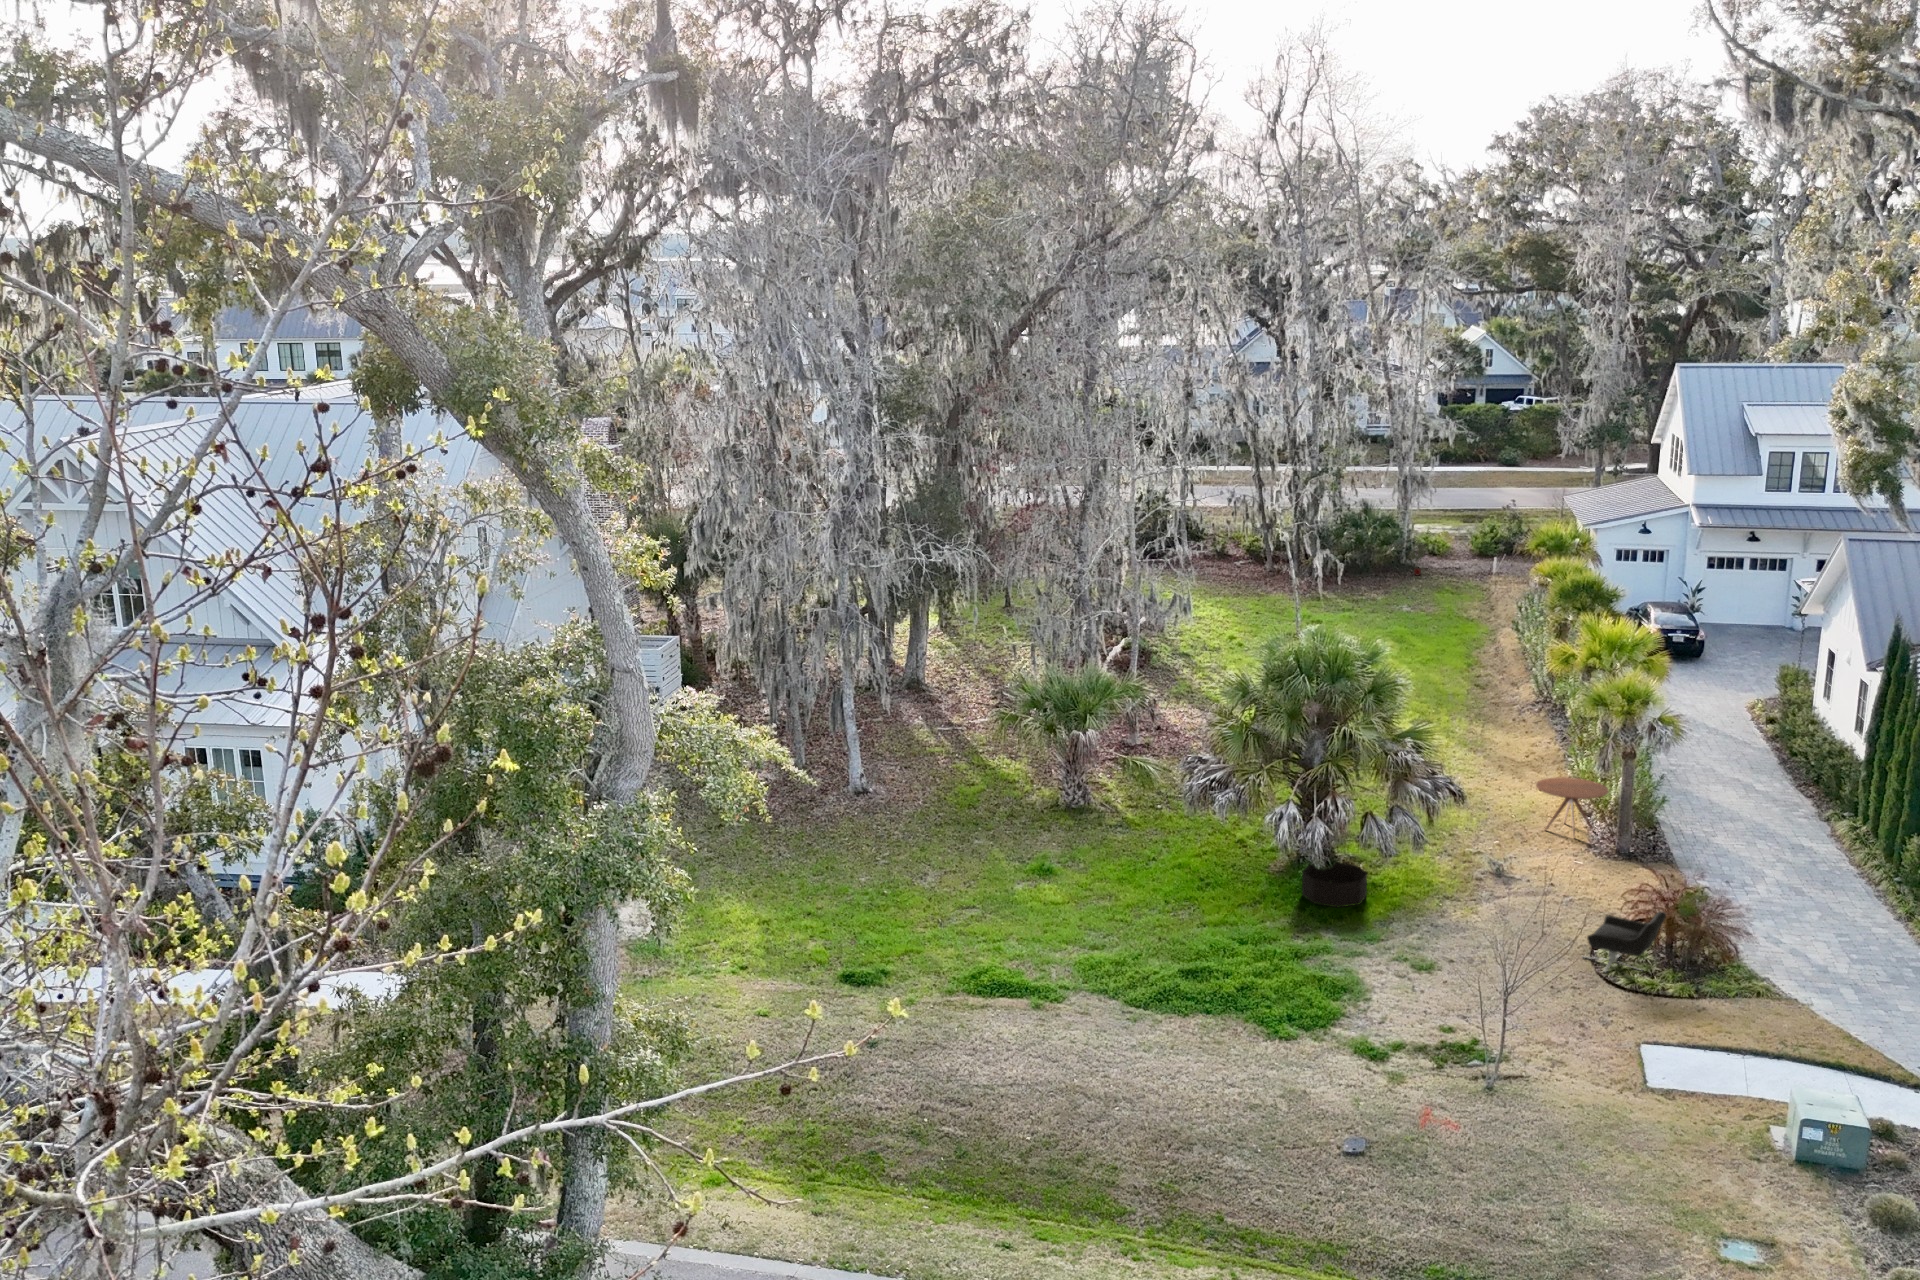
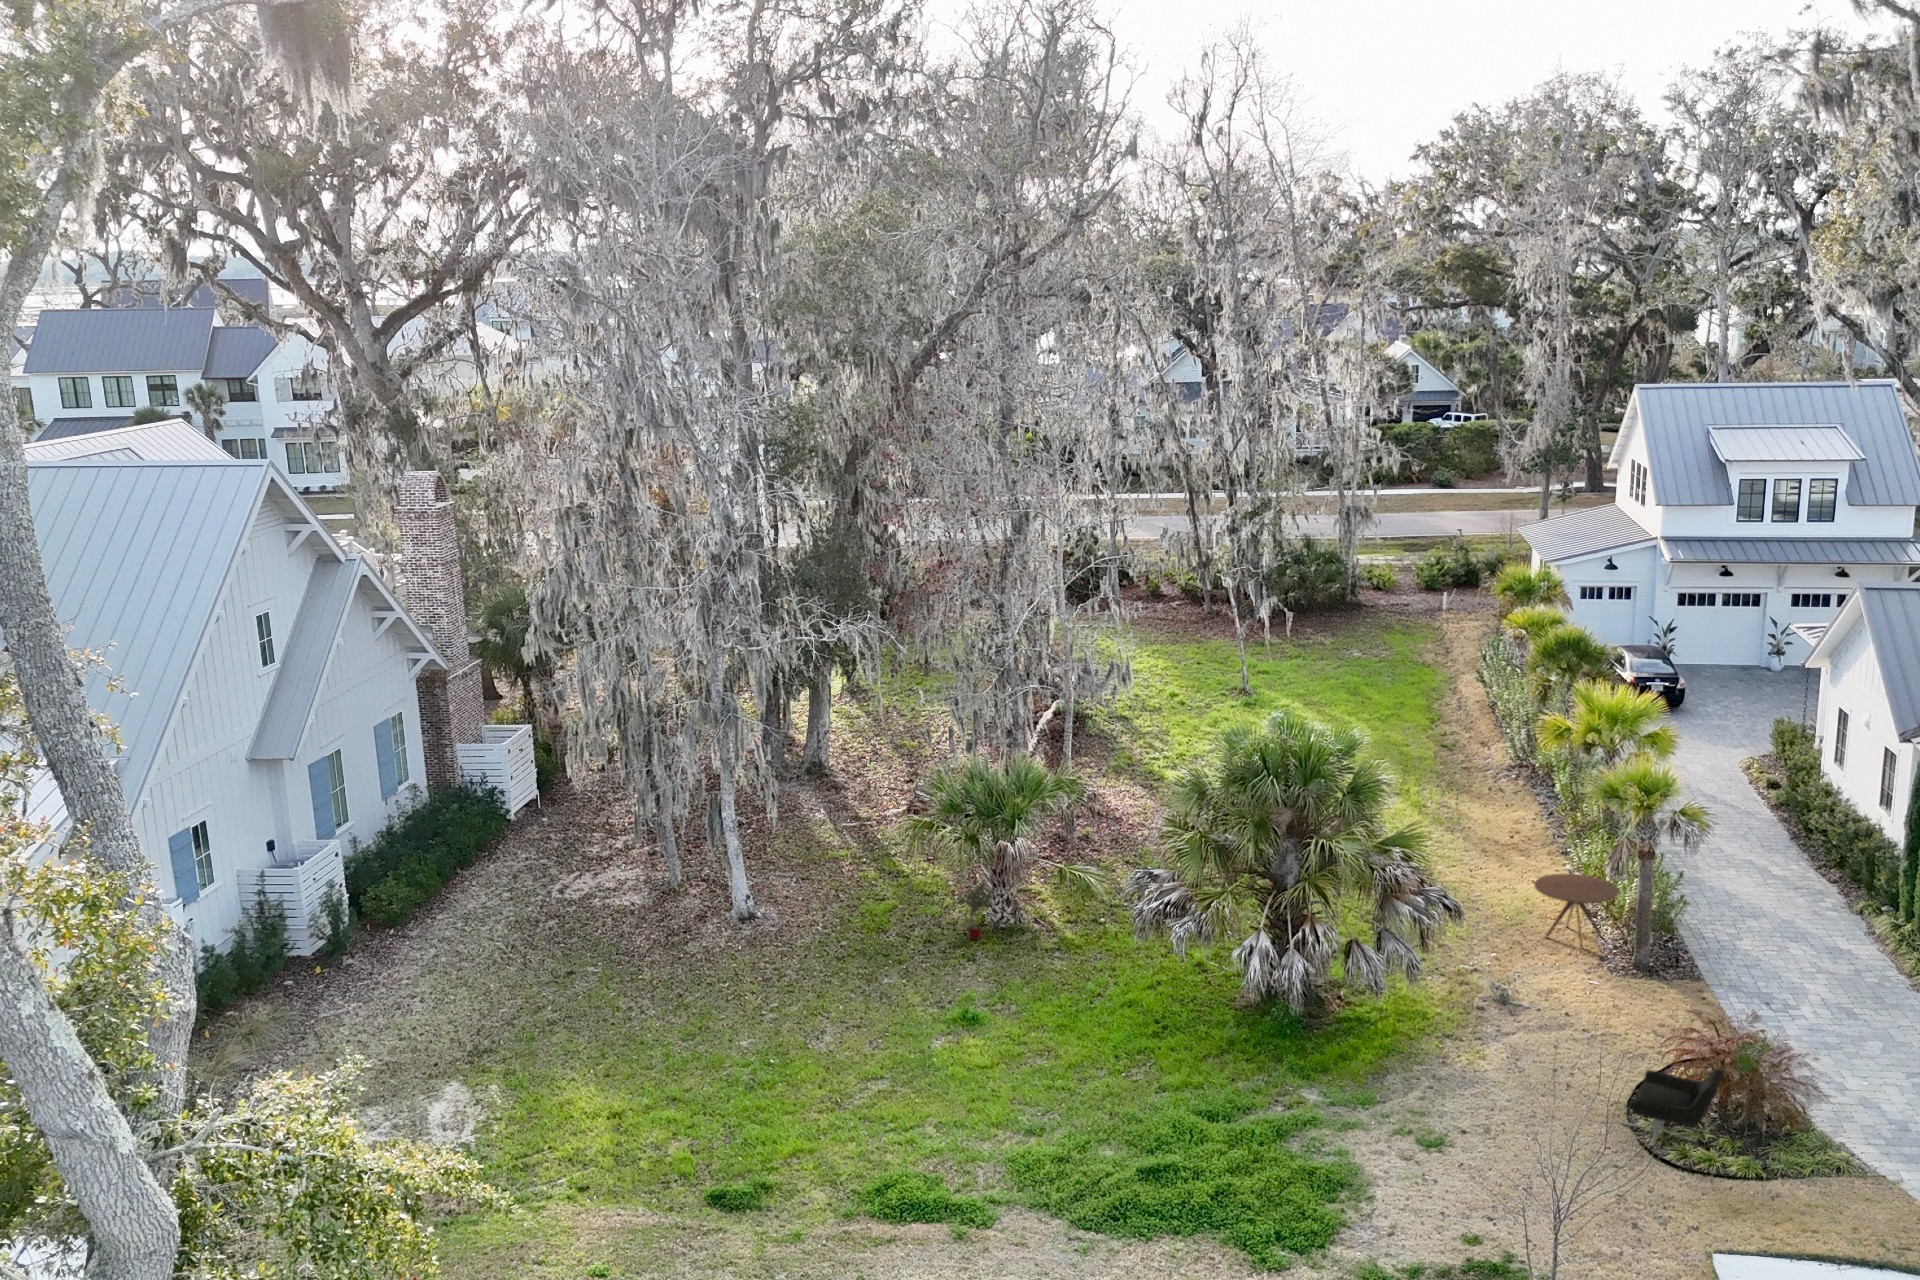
potted tree: present [1409,540,1428,575] -> present [957,878,994,940]
basket: present [1302,862,1367,907] -> none [1276,996,1353,1058]

